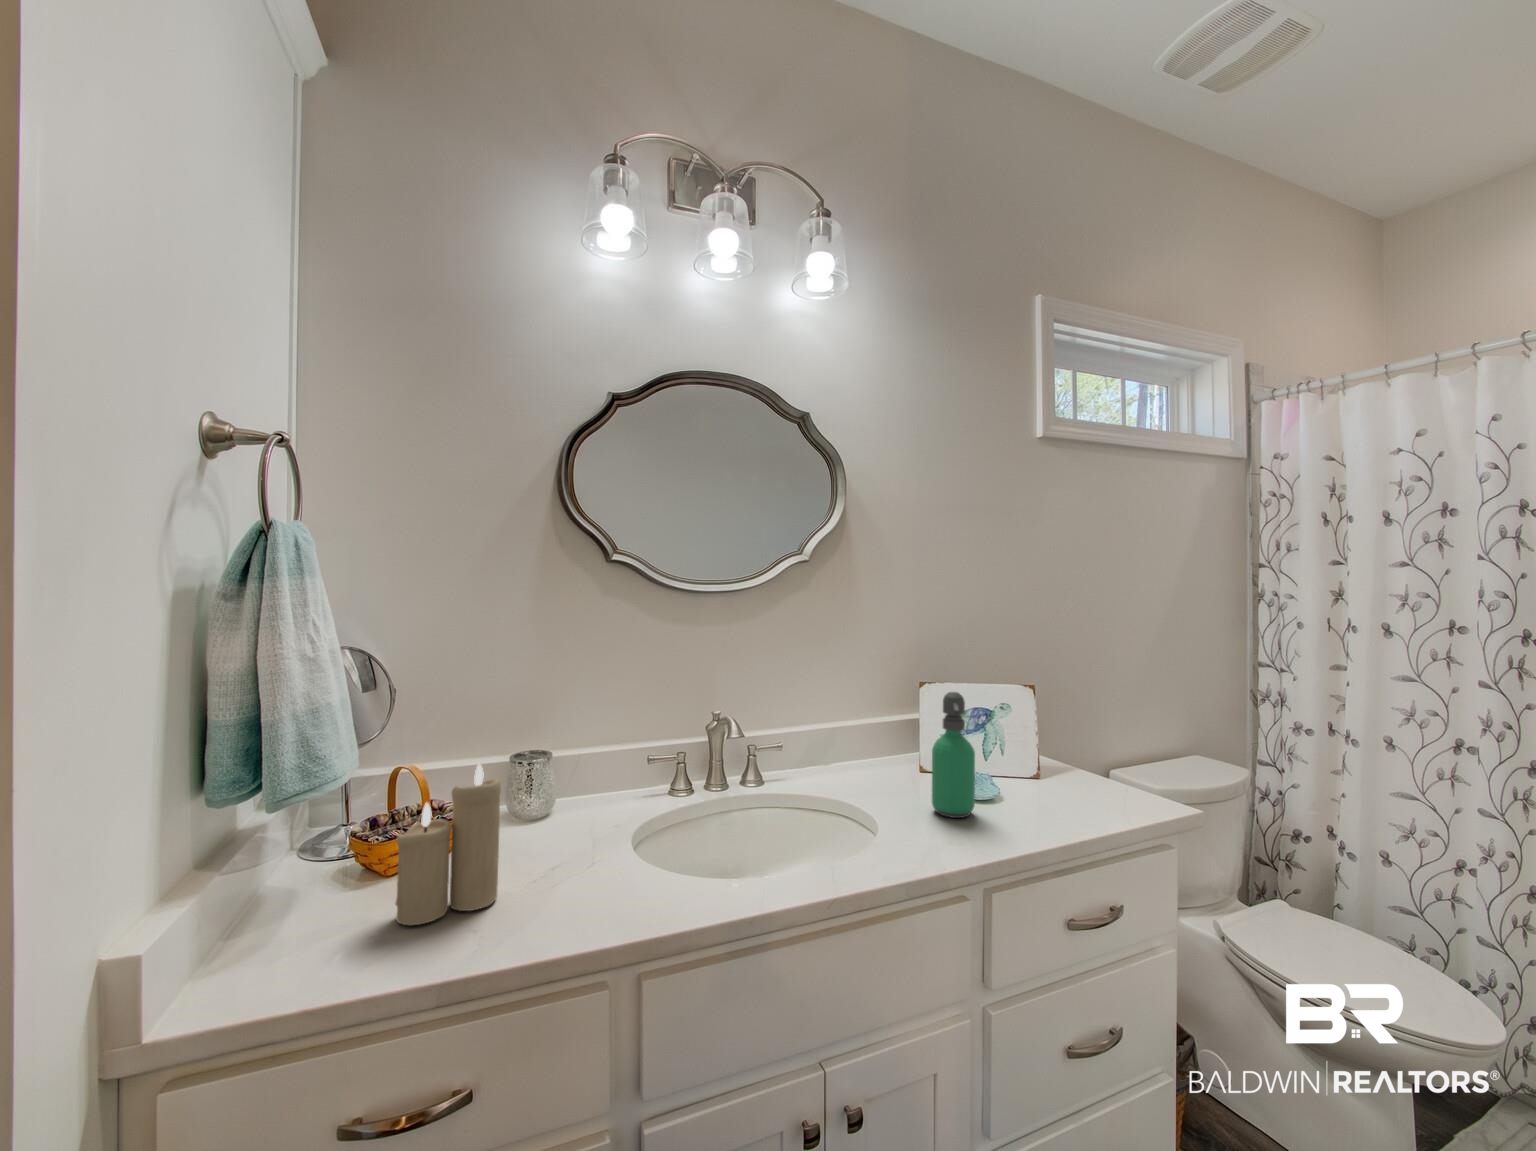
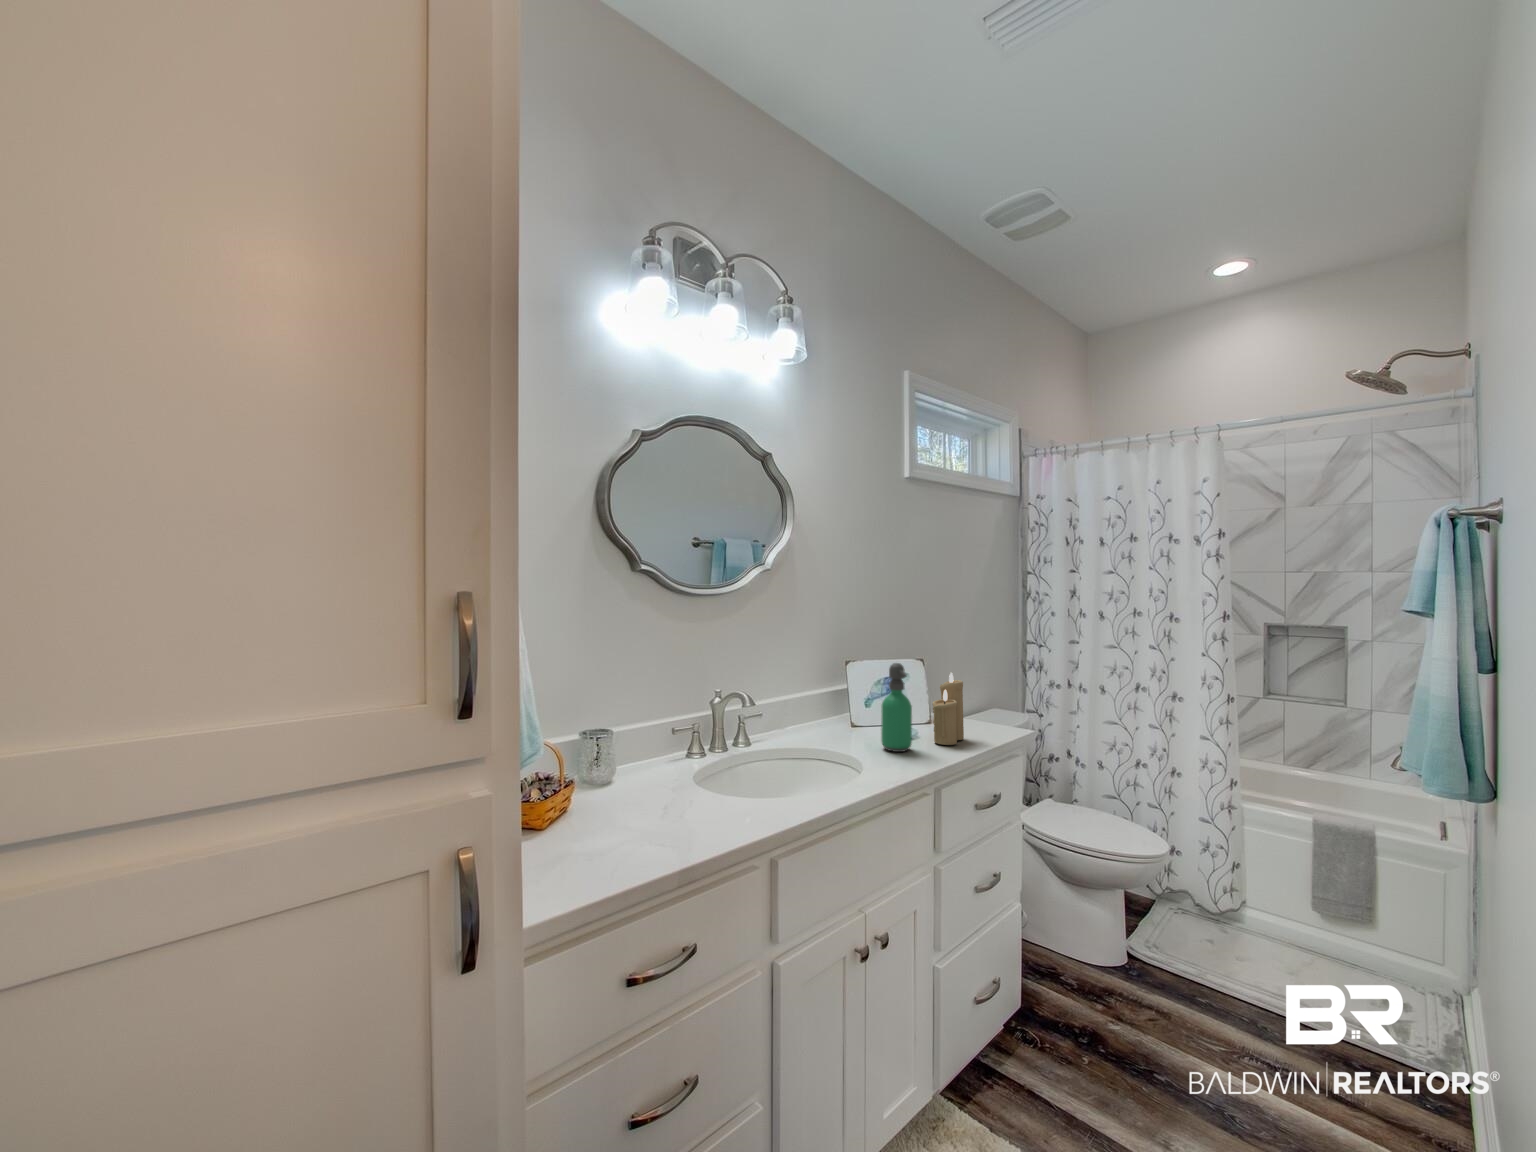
candle: present [396,764,501,925] -> present [933,673,964,745]

